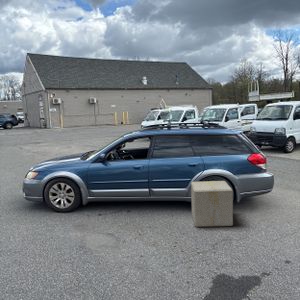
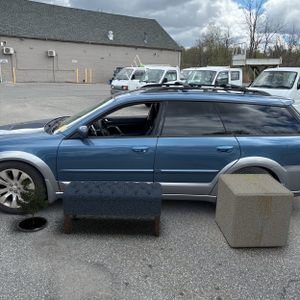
potted tree: none [61,185,83,221] -> present [15,176,48,232]
bench: none [90,189,153,222] -> present [61,181,162,236]

